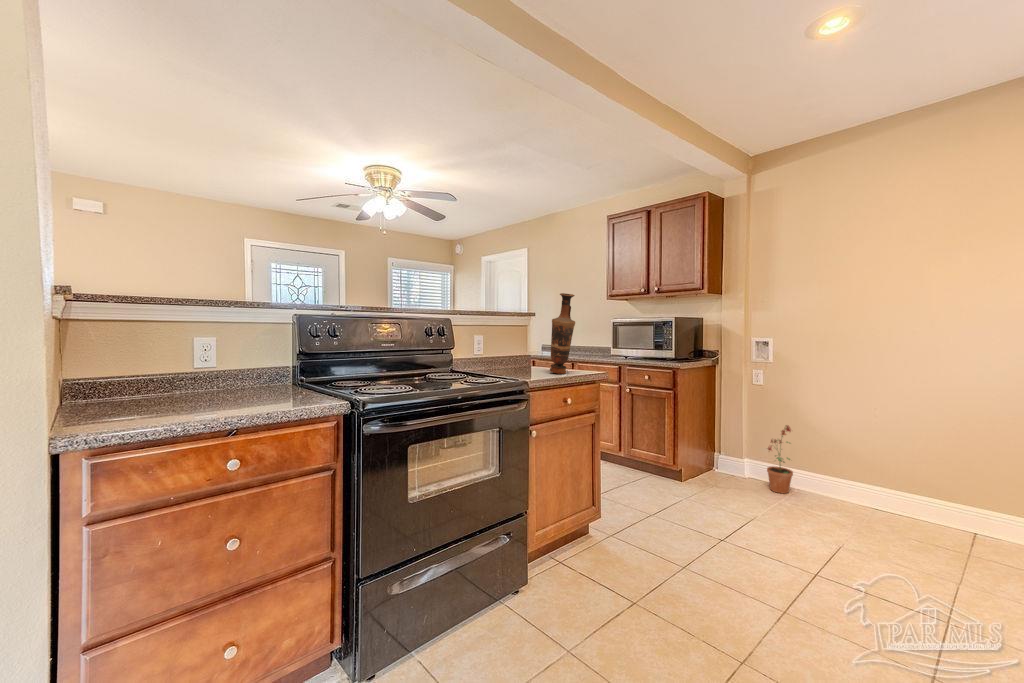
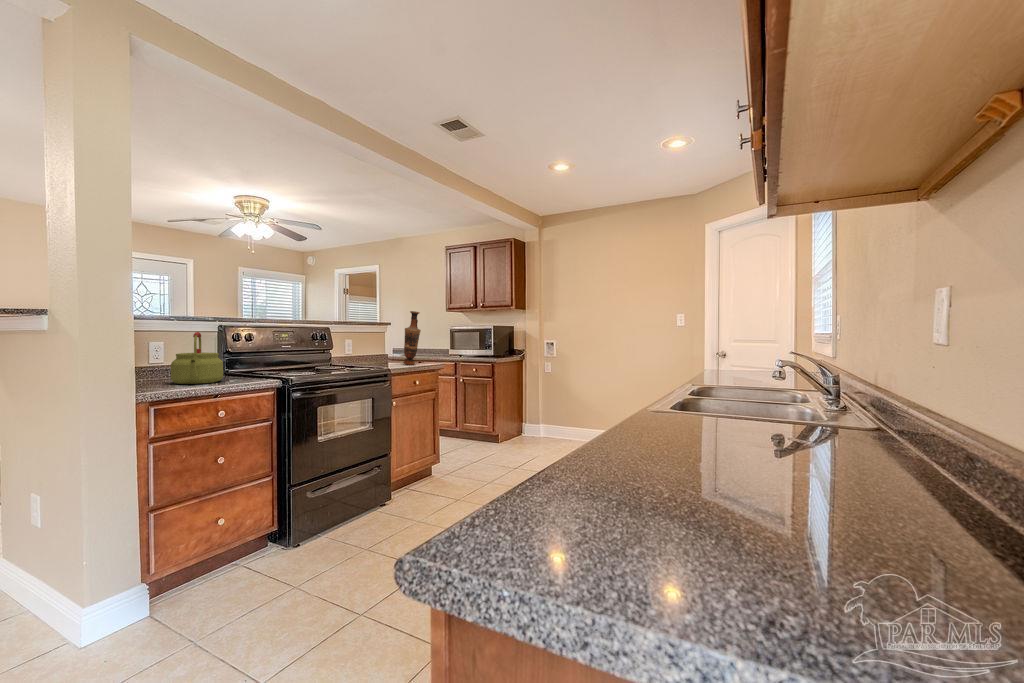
kettle: none [187,322,268,406] -> present [171,332,223,384]
potted plant: present [767,425,793,493] -> none [551,398,568,443]

